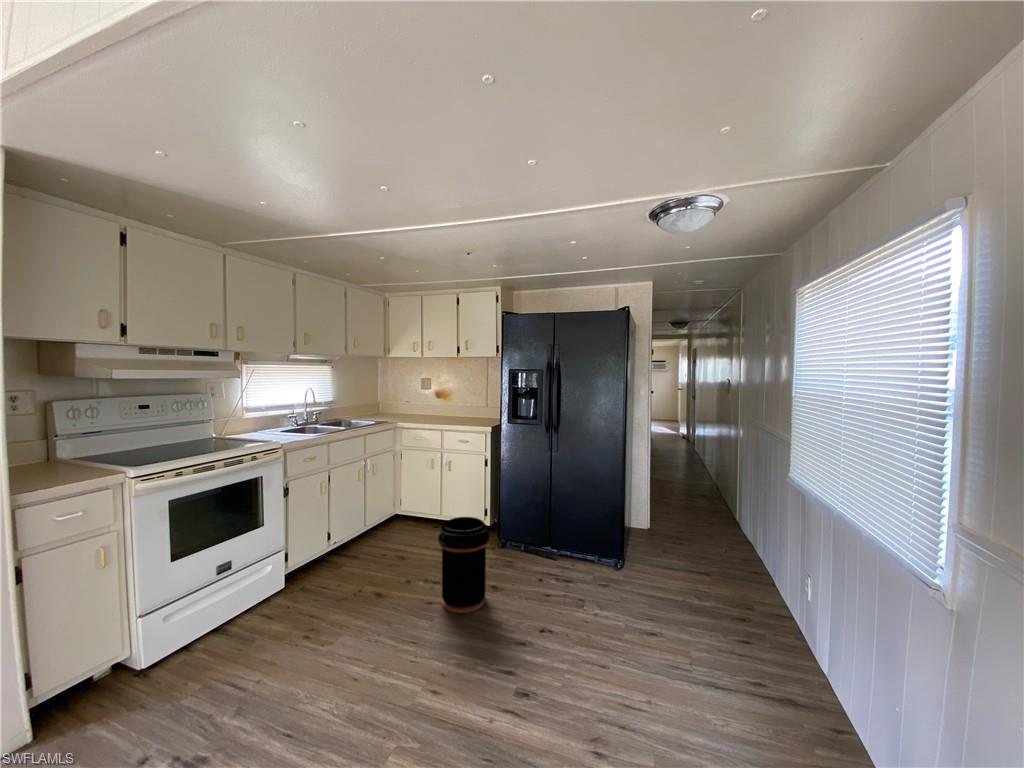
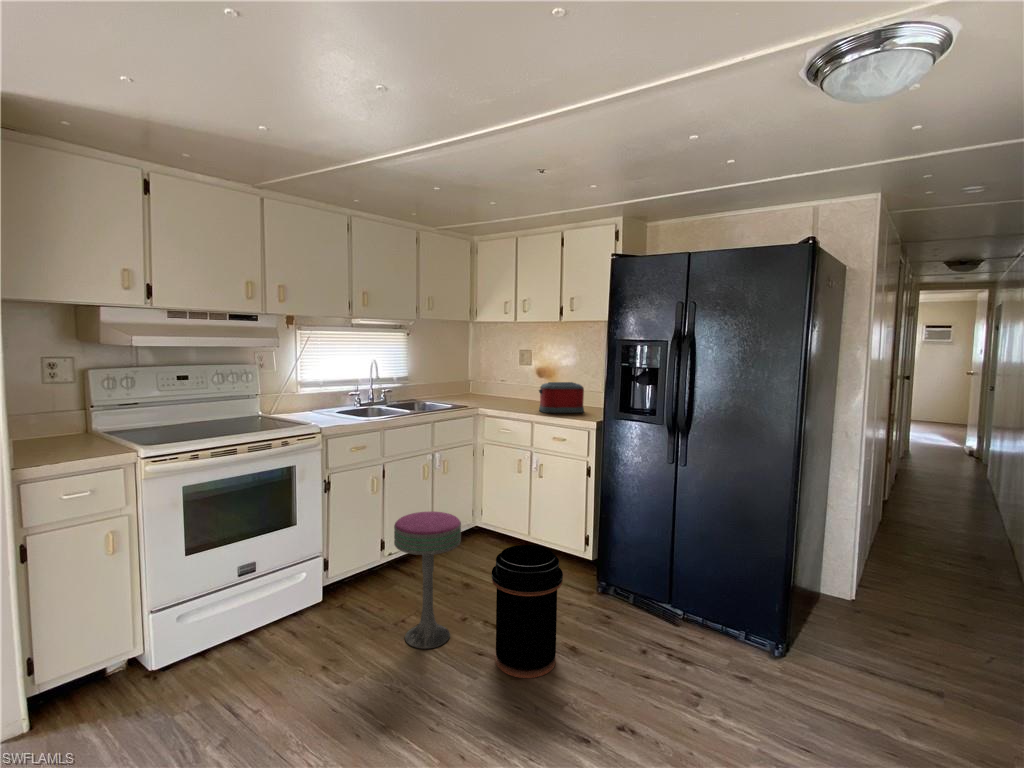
toaster: none [443,401,476,424] -> present [539,382,584,413]
bar stool: none [358,501,410,608] -> present [394,511,461,649]

